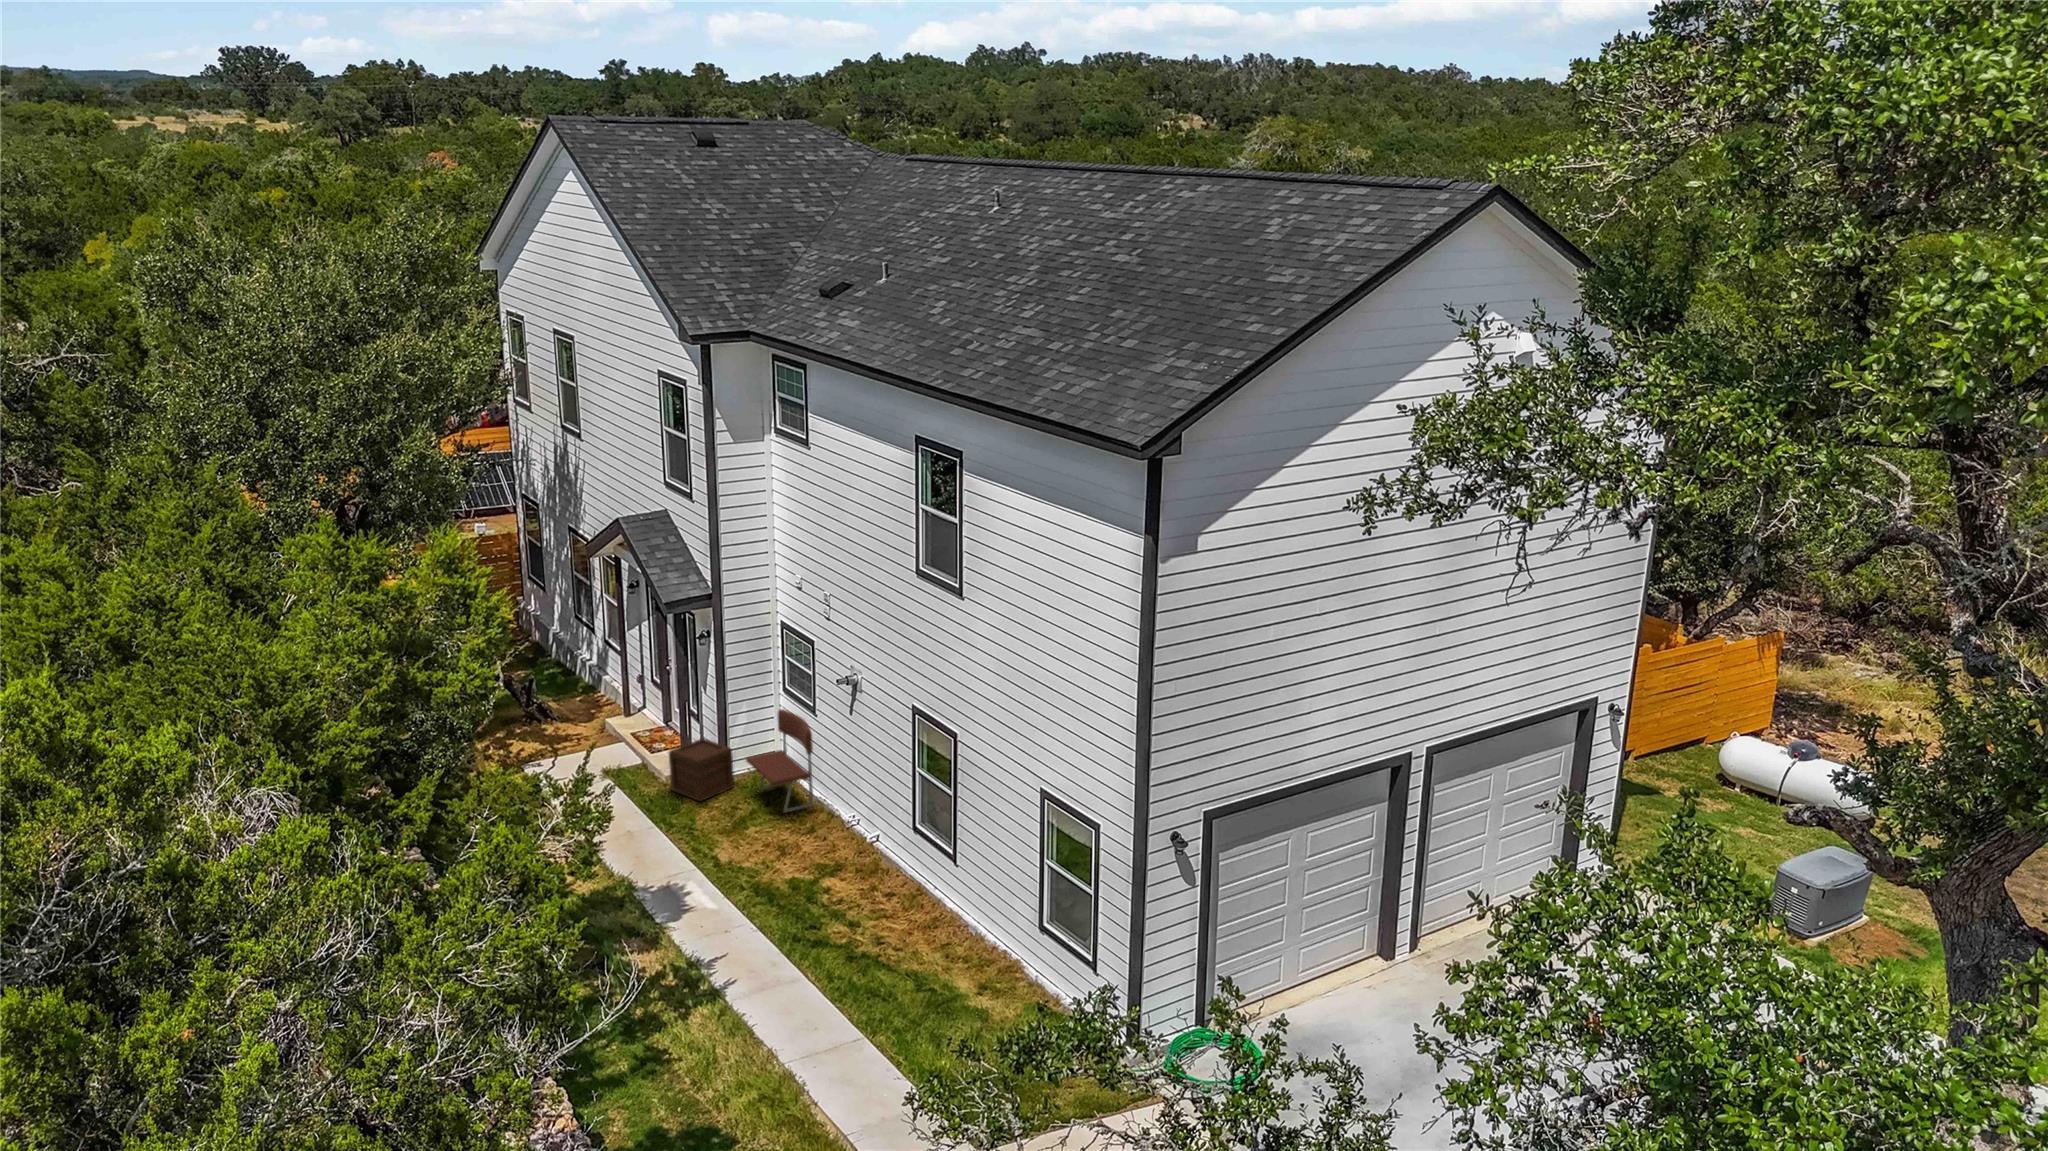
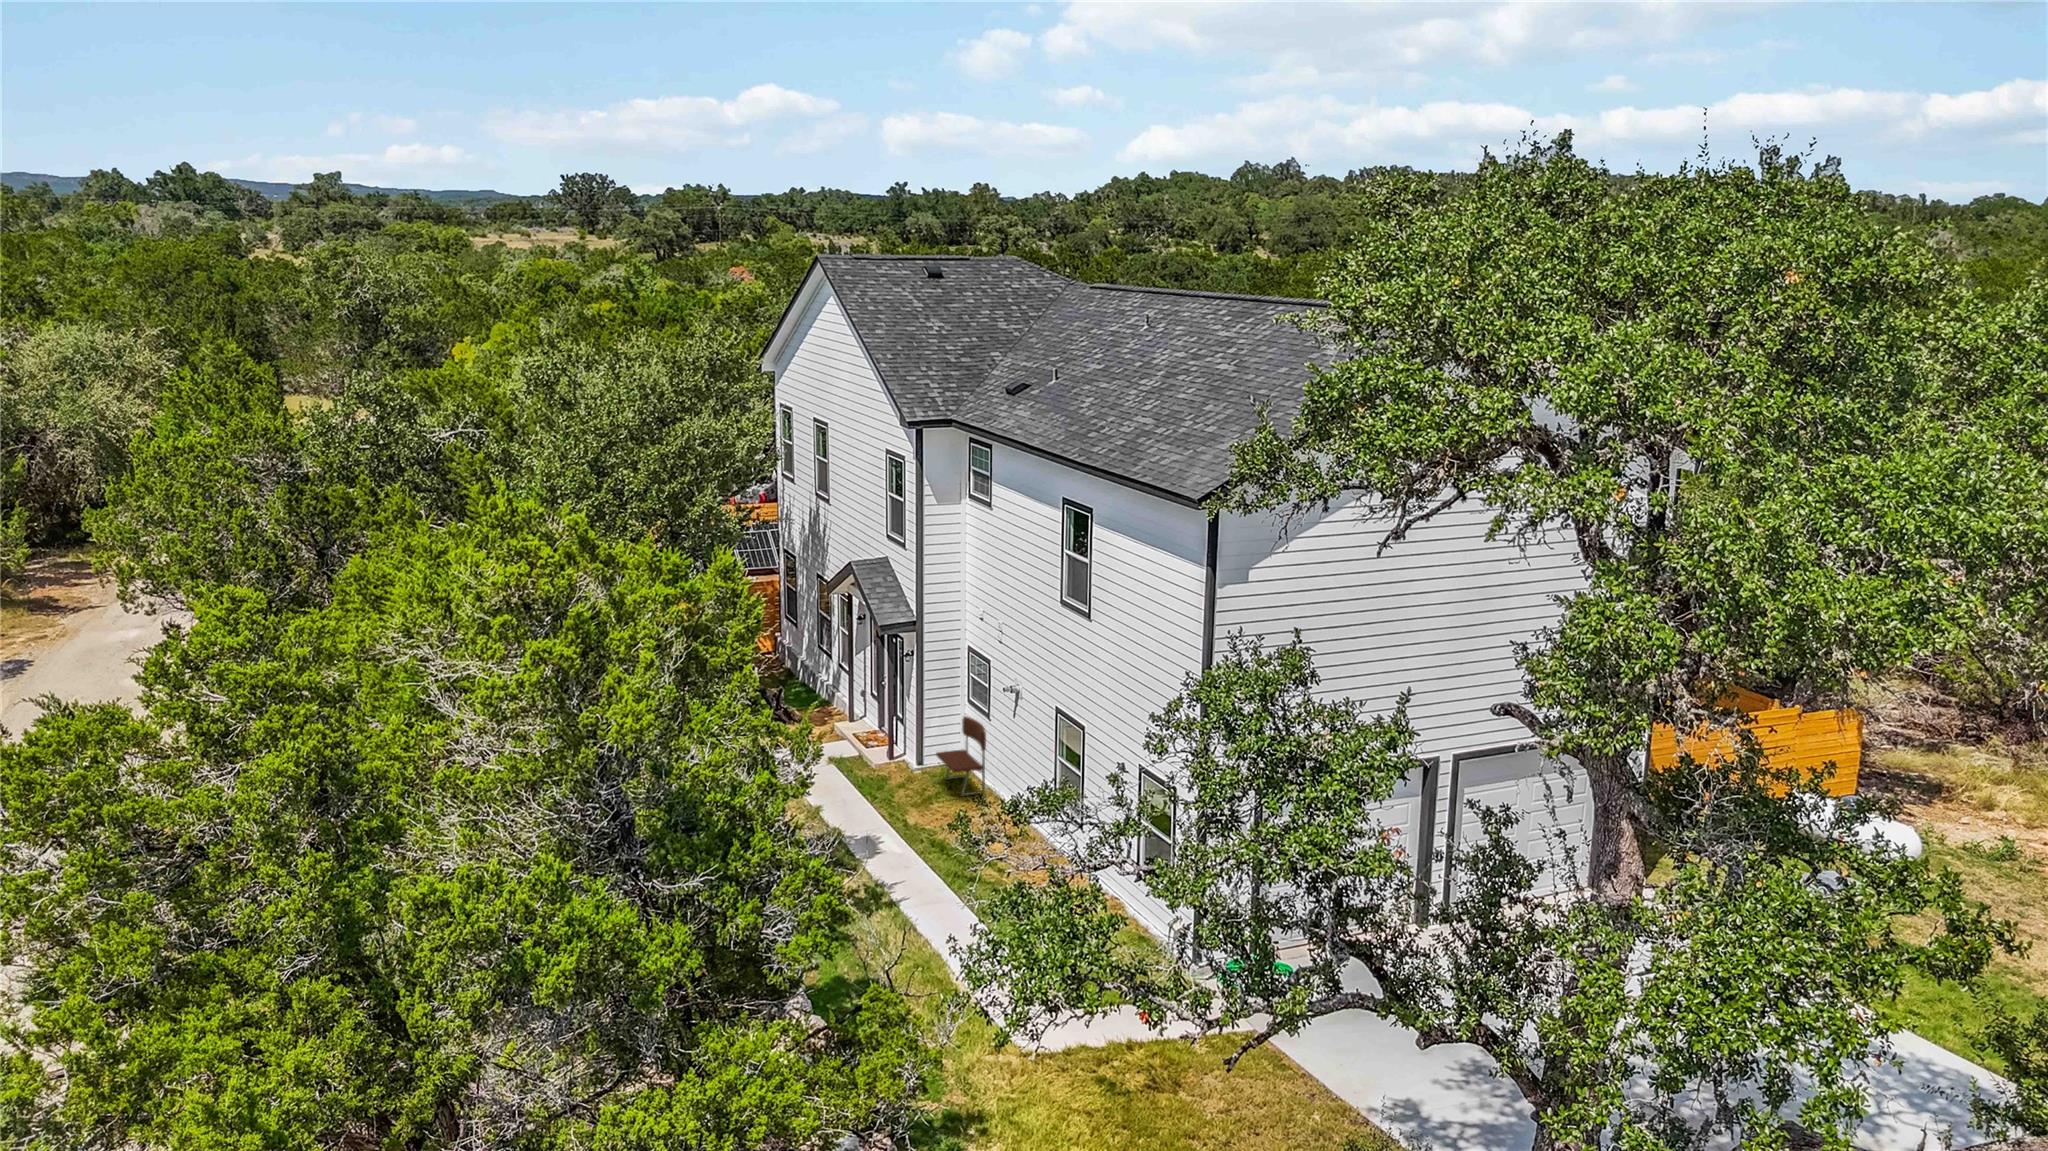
wooden crate: present [669,738,734,801] -> none [877,737,926,785]

